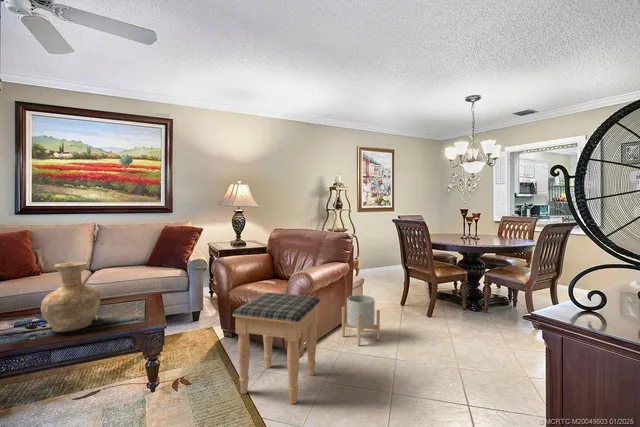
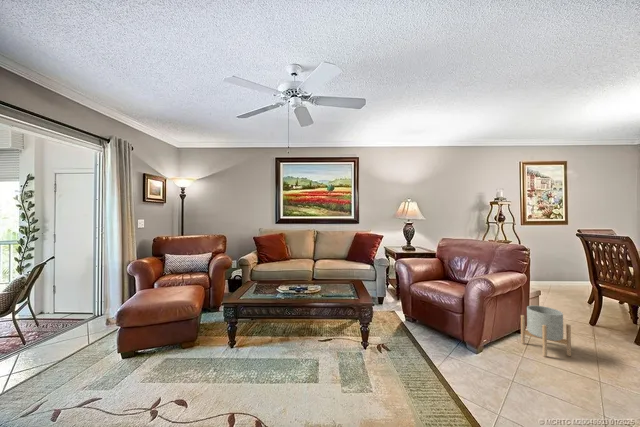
vase: present [41,262,100,332] -> none [302,254,332,298]
footstool: present [233,293,320,404] -> none [425,291,506,394]

